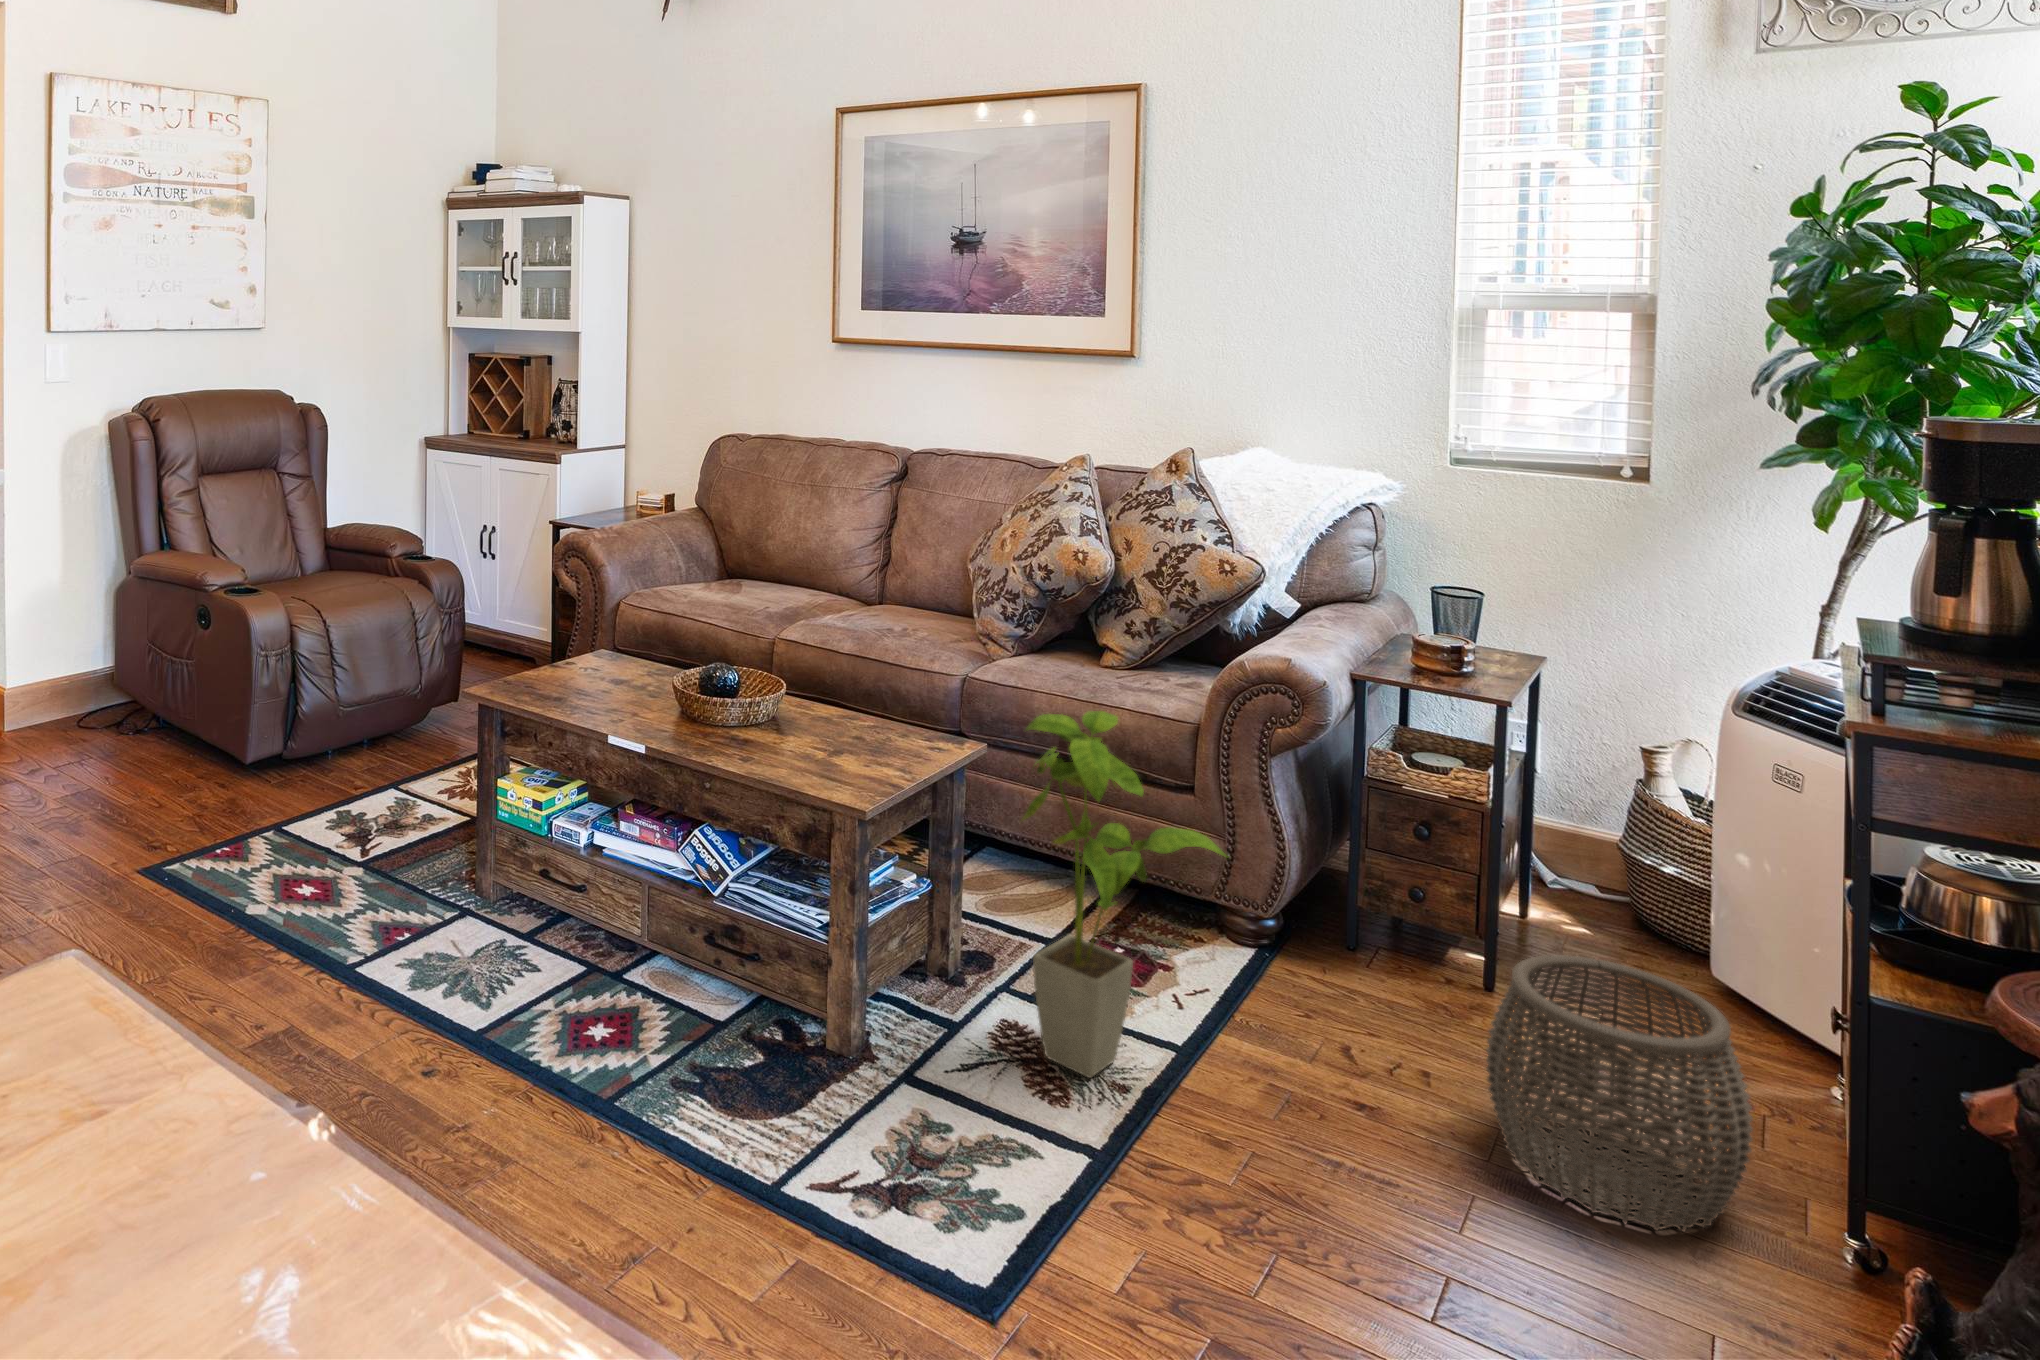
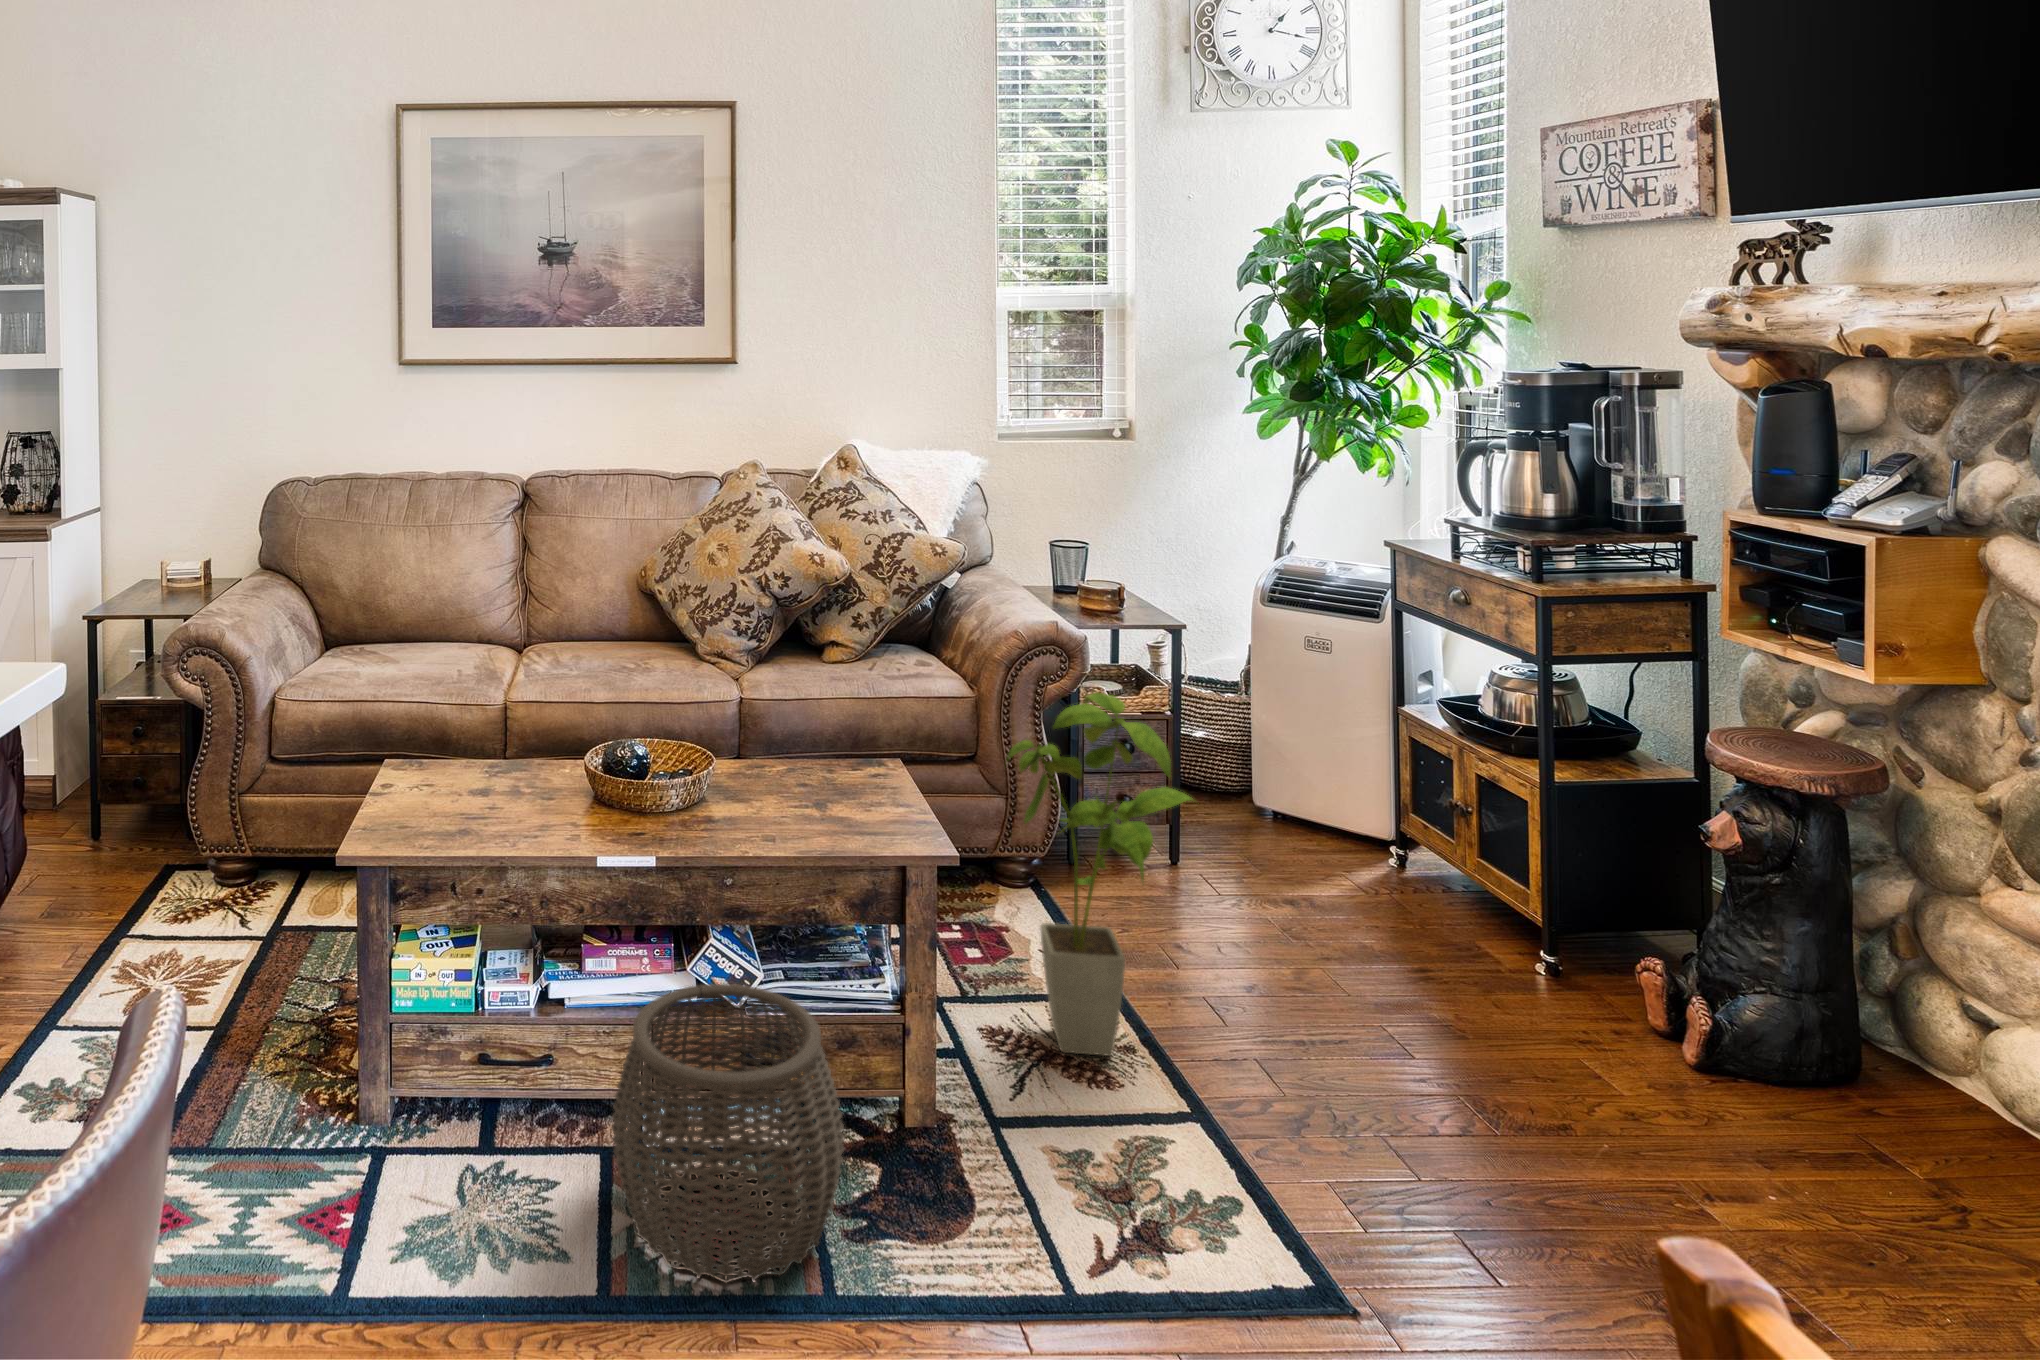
woven basket: present [1486,955,1753,1231] -> present [612,984,844,1283]

